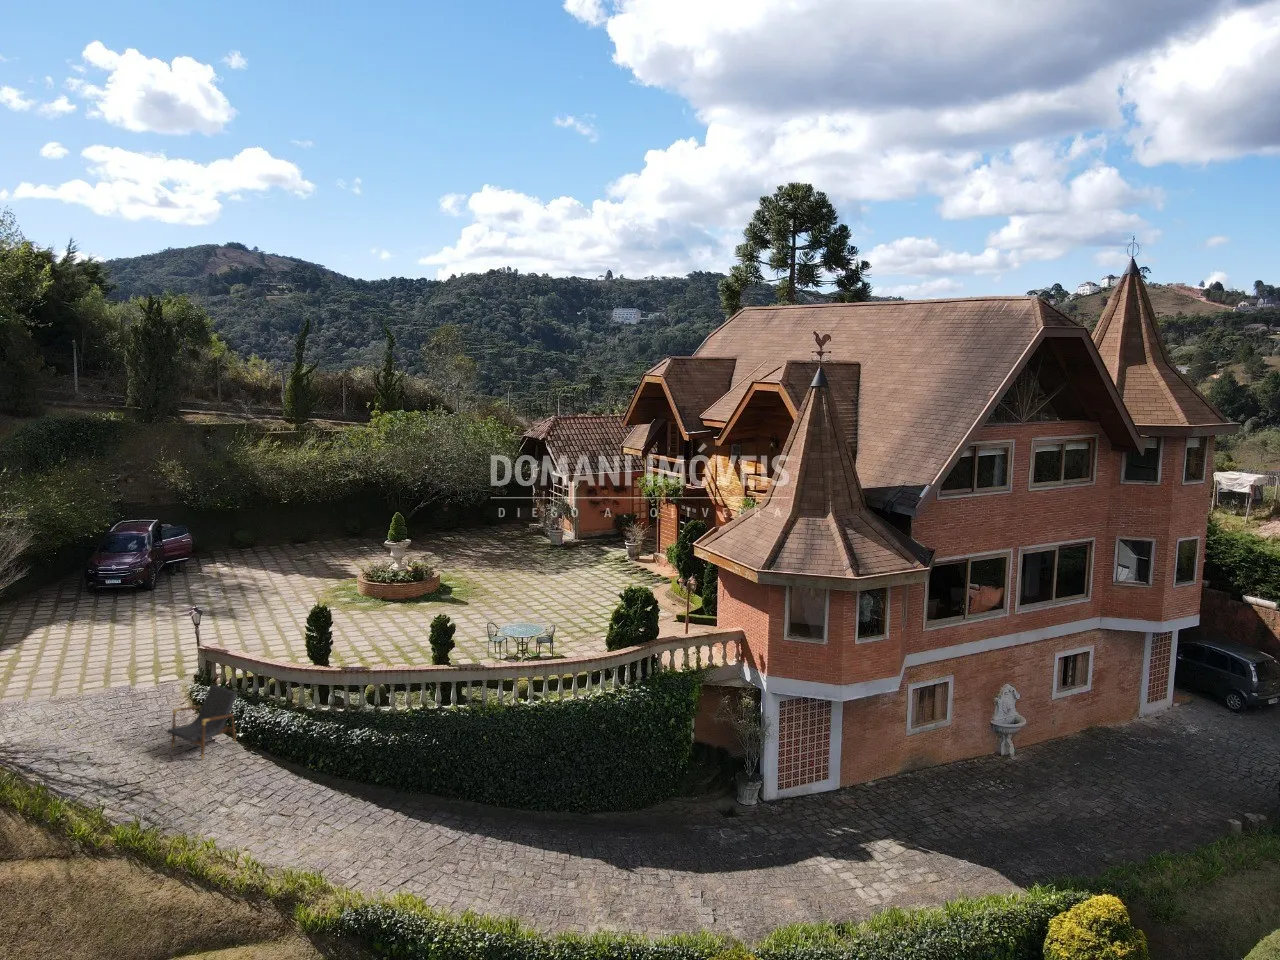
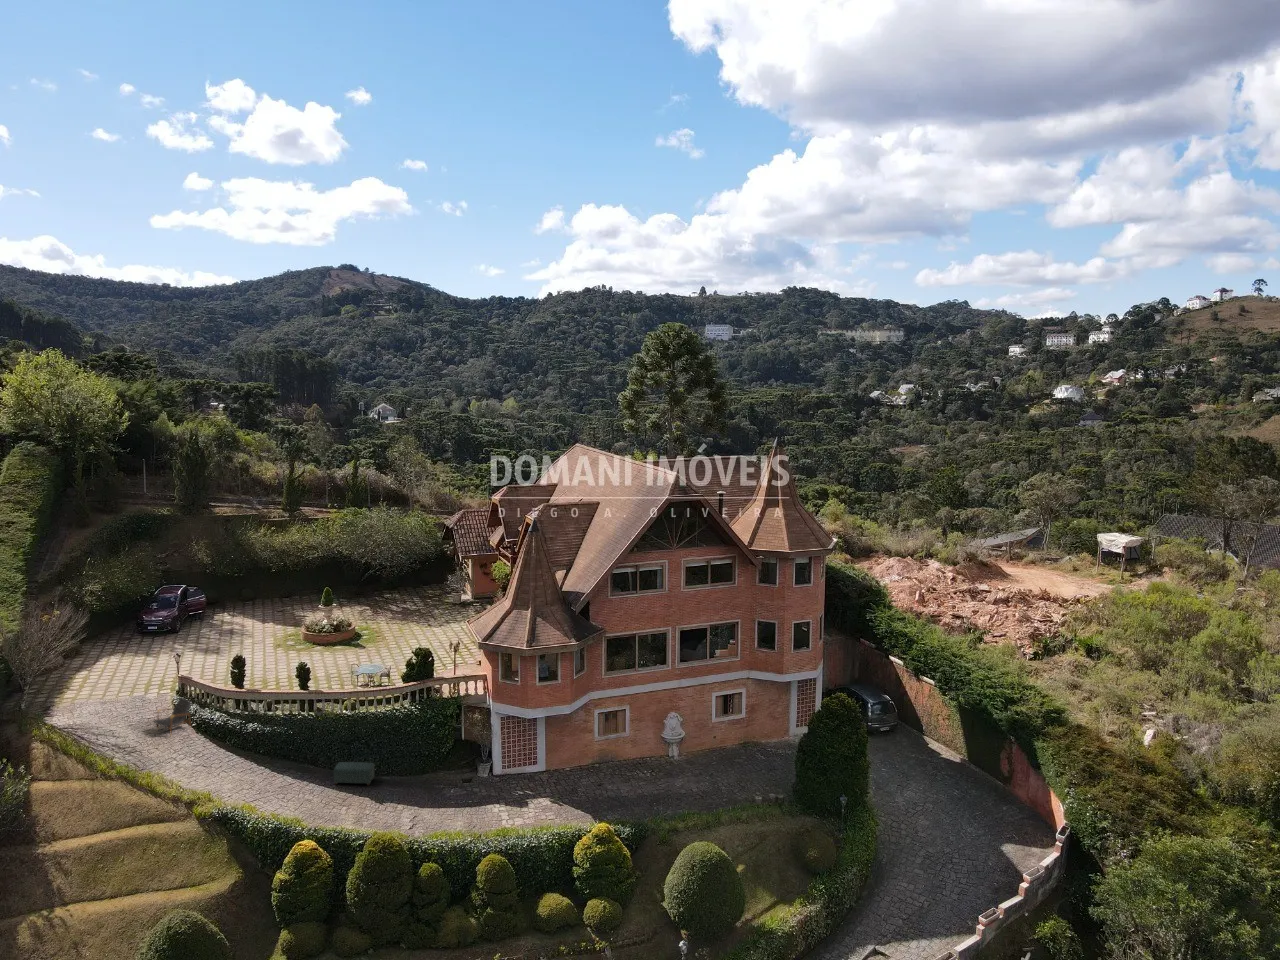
bench: none [518,789,584,833] -> present [334,762,375,785]

